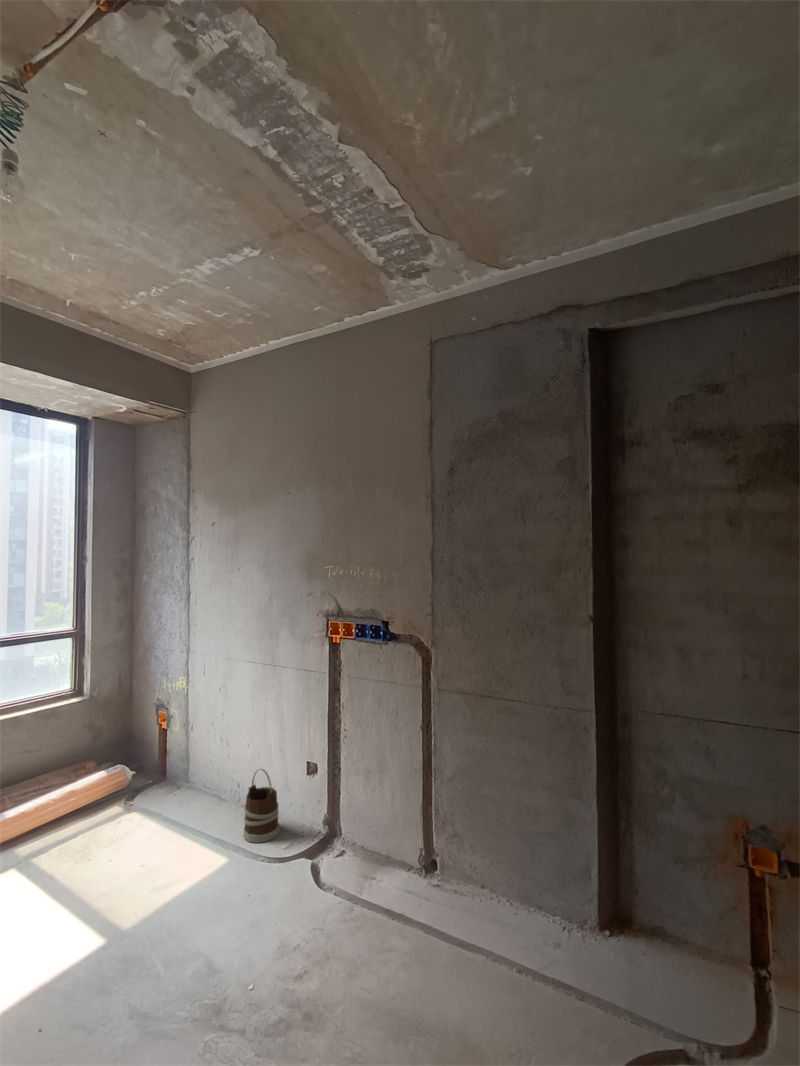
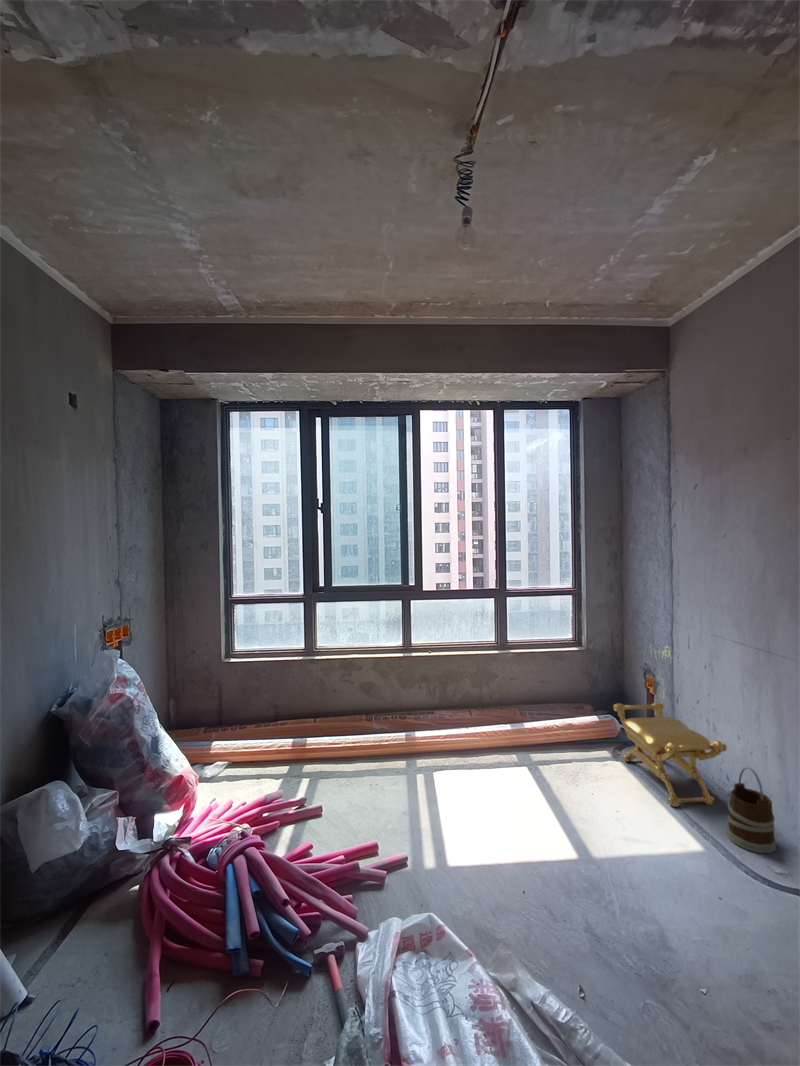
stool: none [128,735,240,834] -> present [613,702,727,807]

